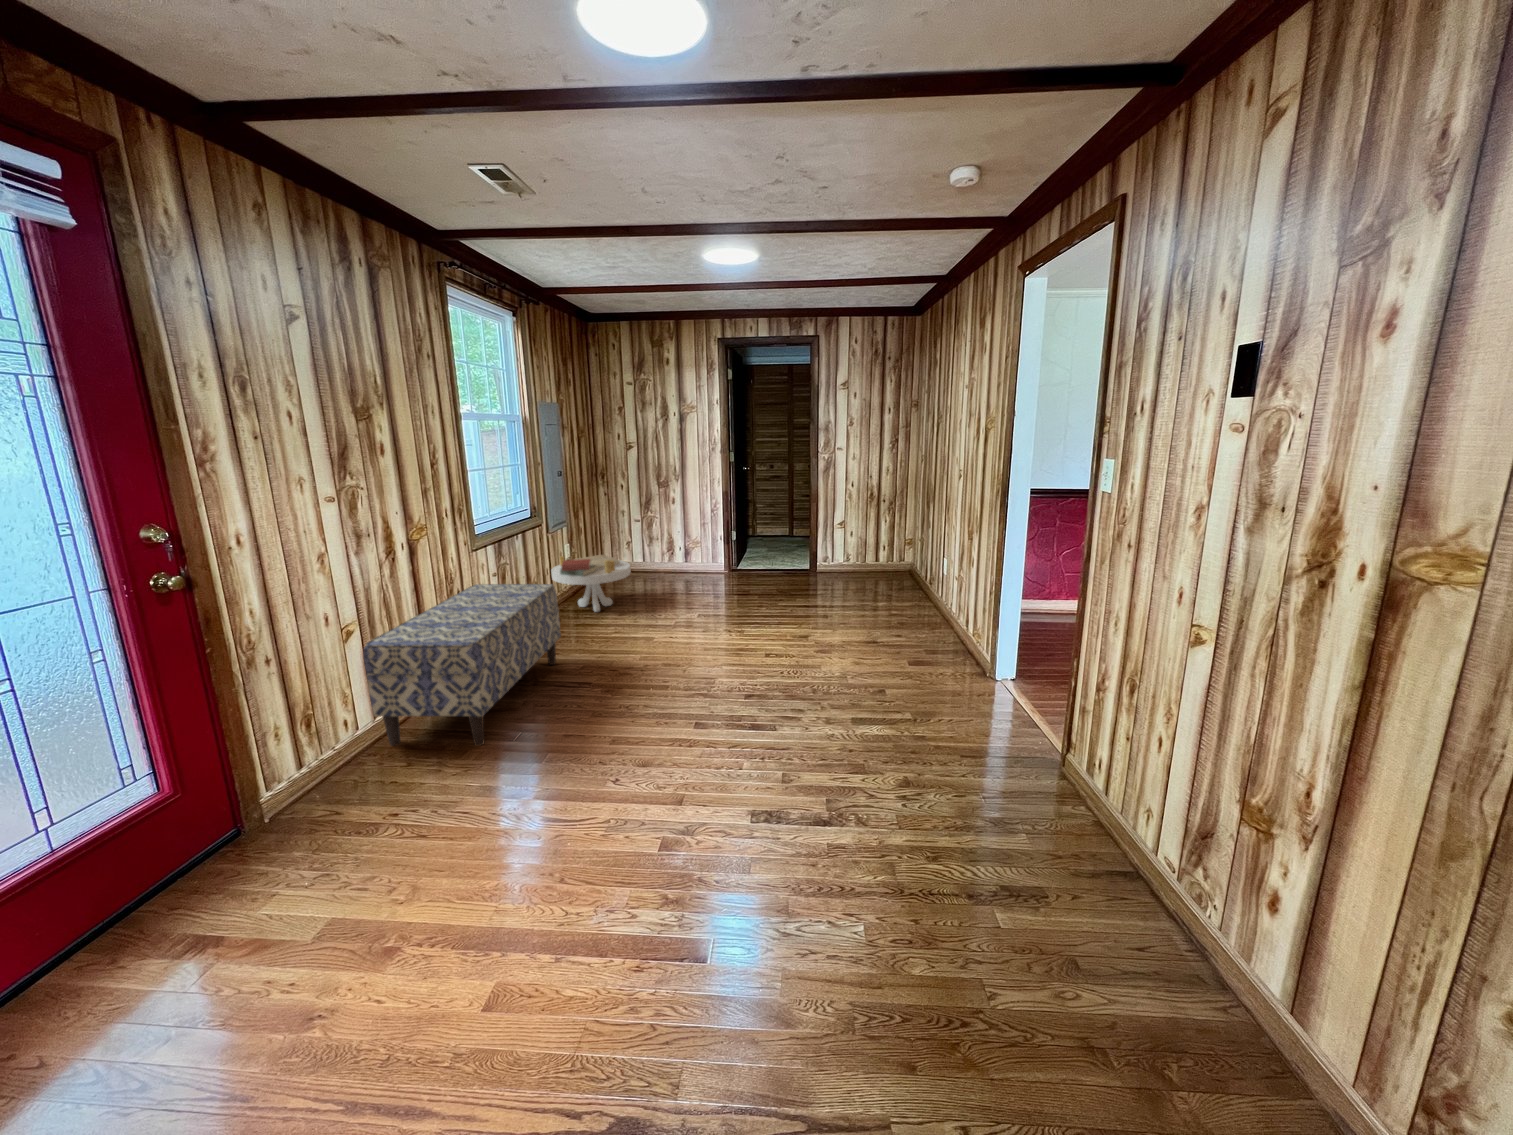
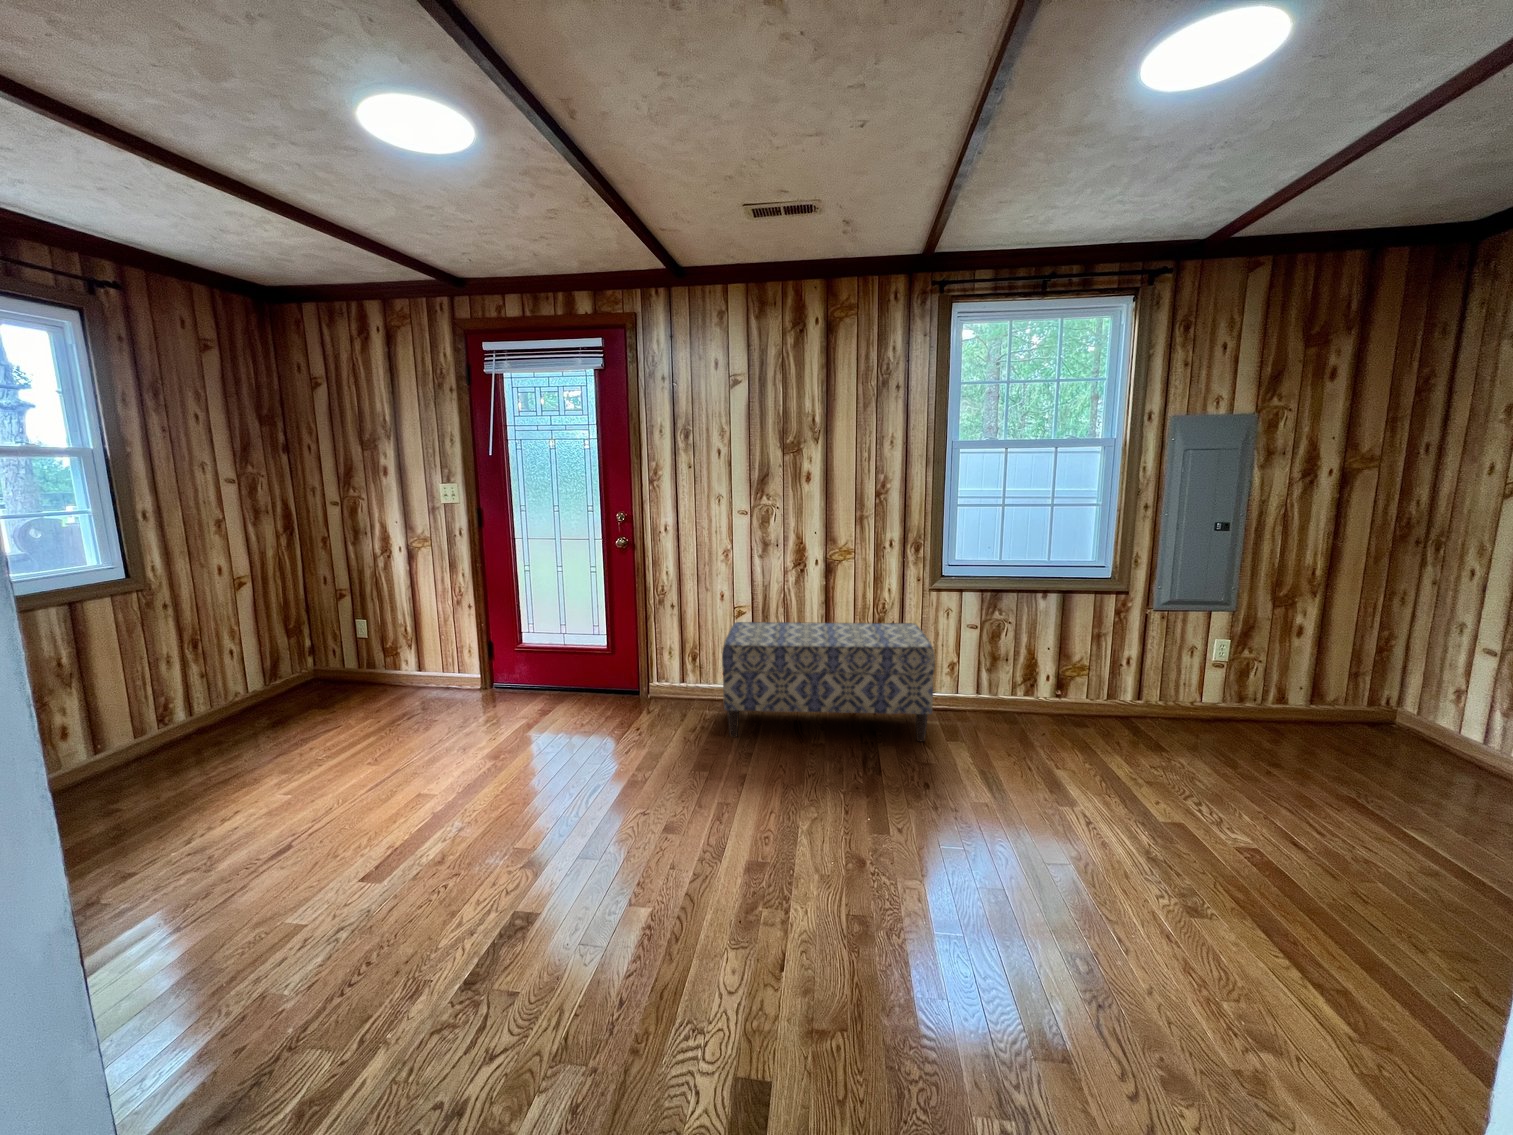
side table: present [551,555,631,612] -> none [1091,647,1246,751]

